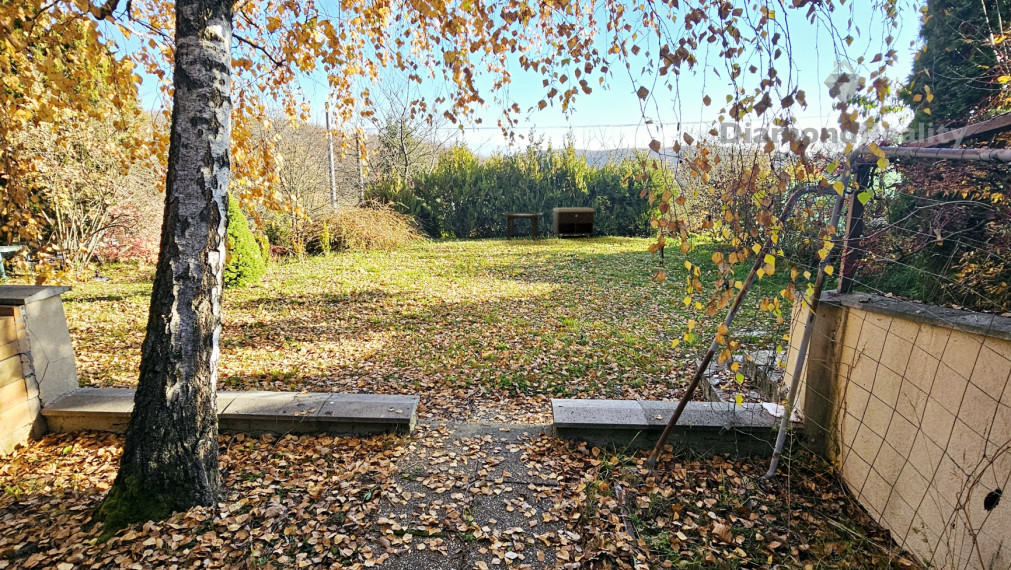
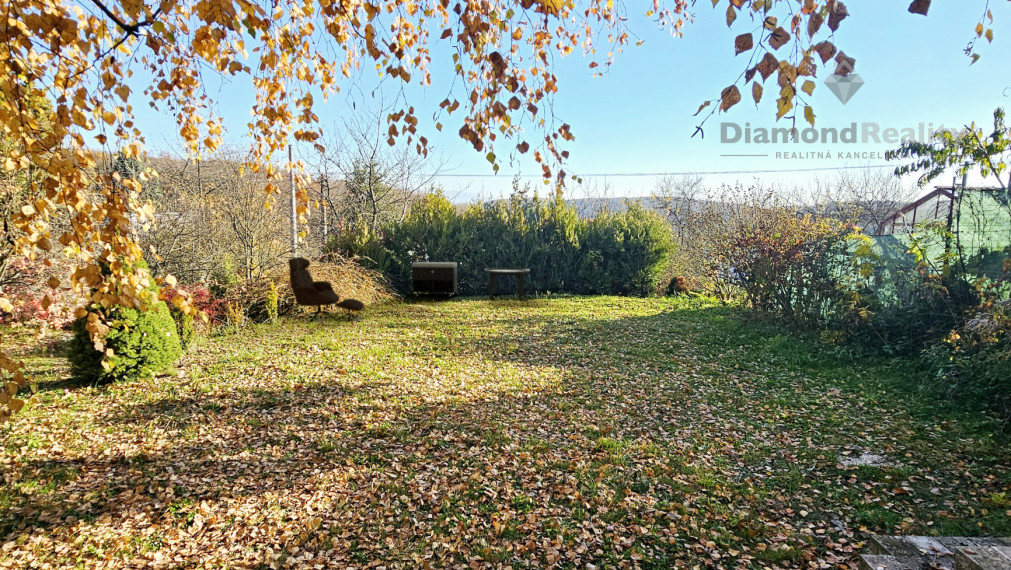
lounge chair: none [337,202,399,255] -> present [289,257,364,321]
storage bench: present [553,207,594,237] -> present [412,262,457,296]

